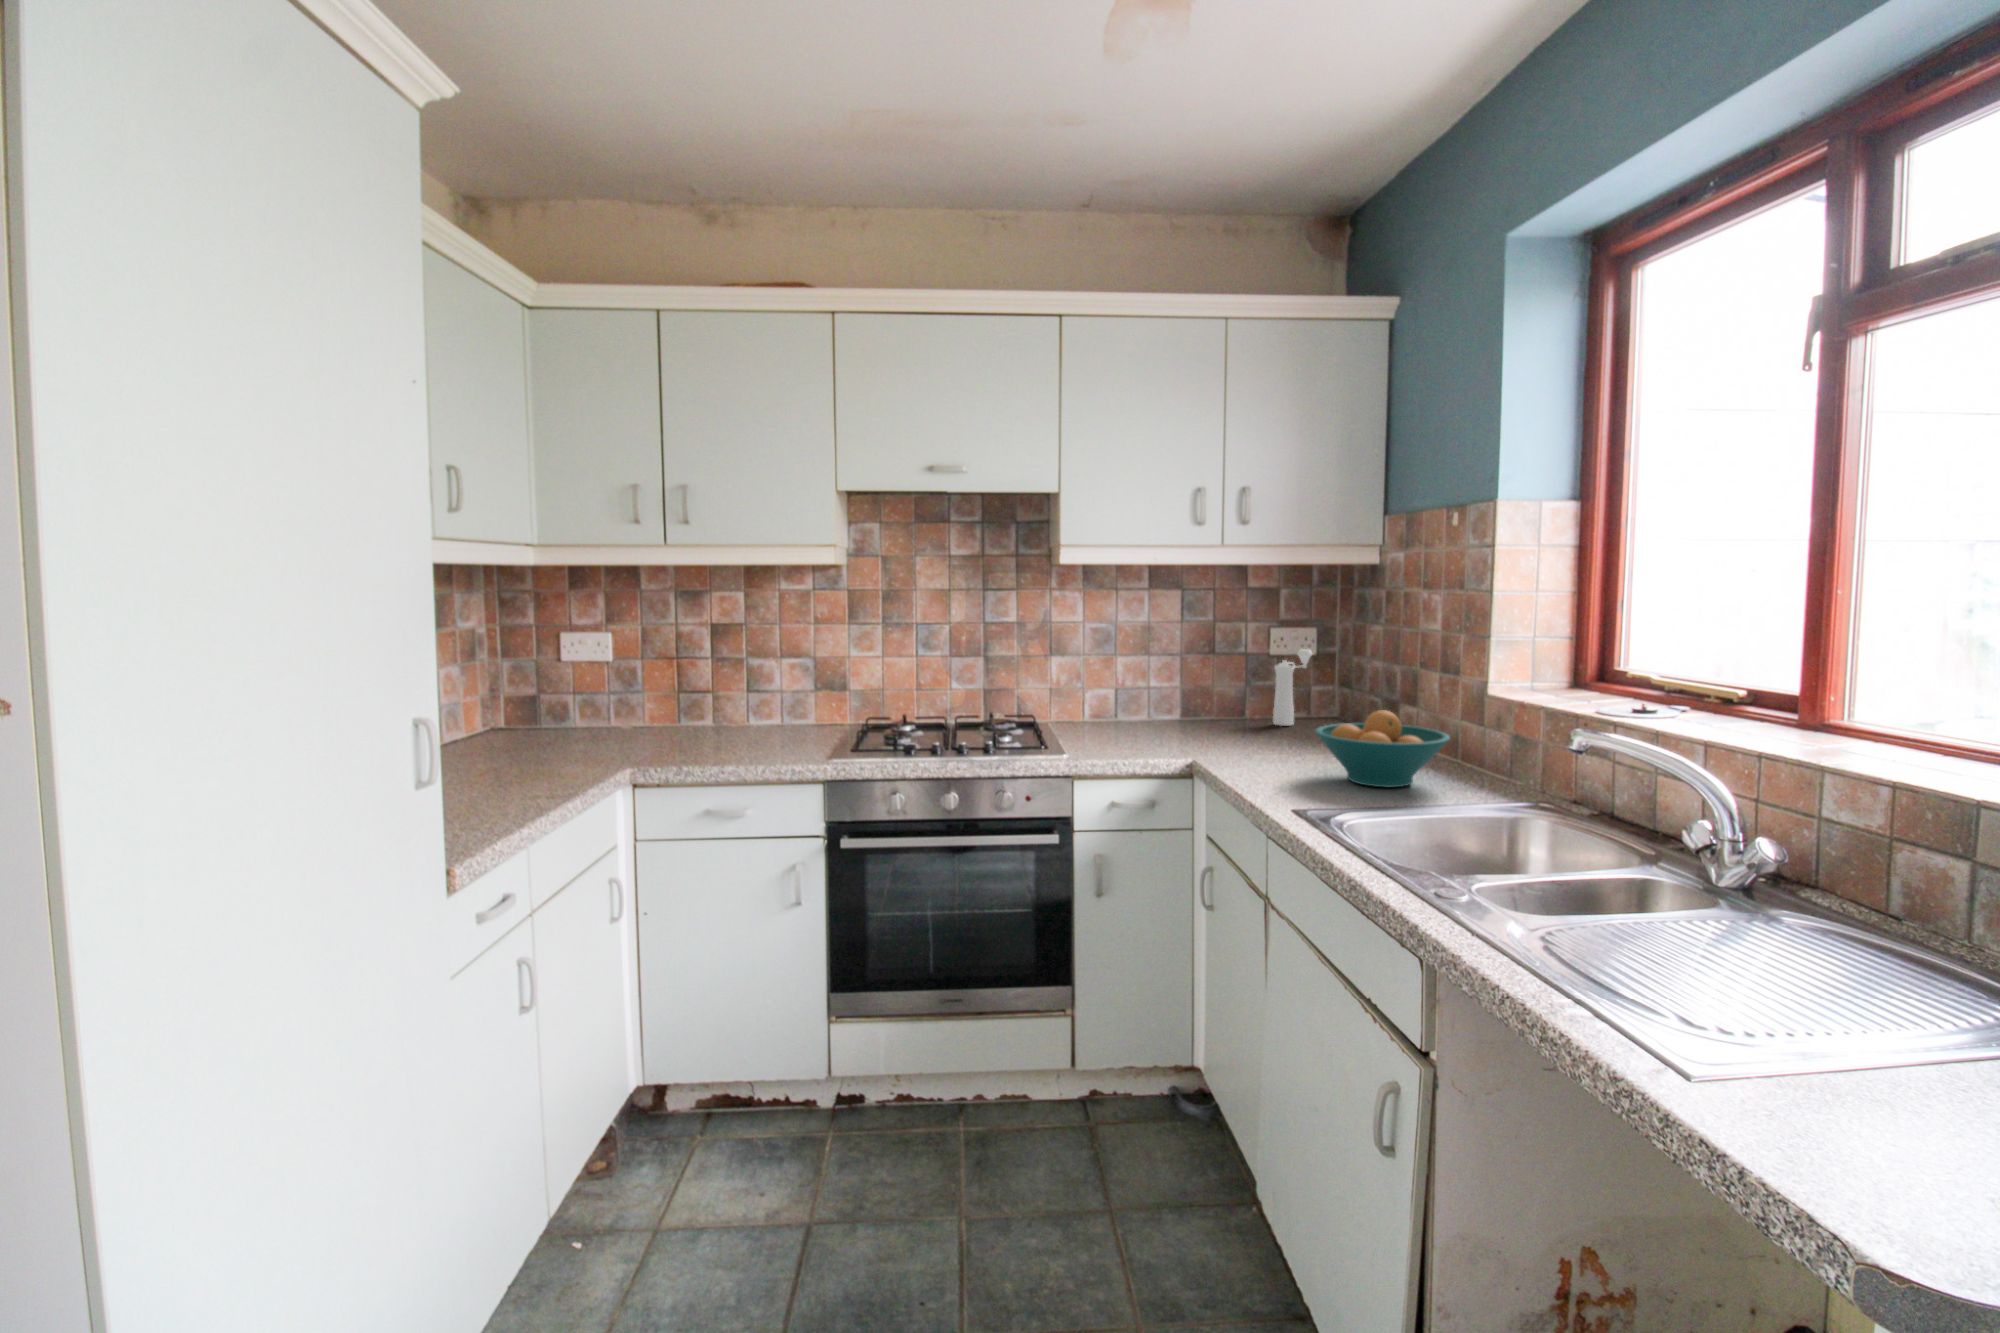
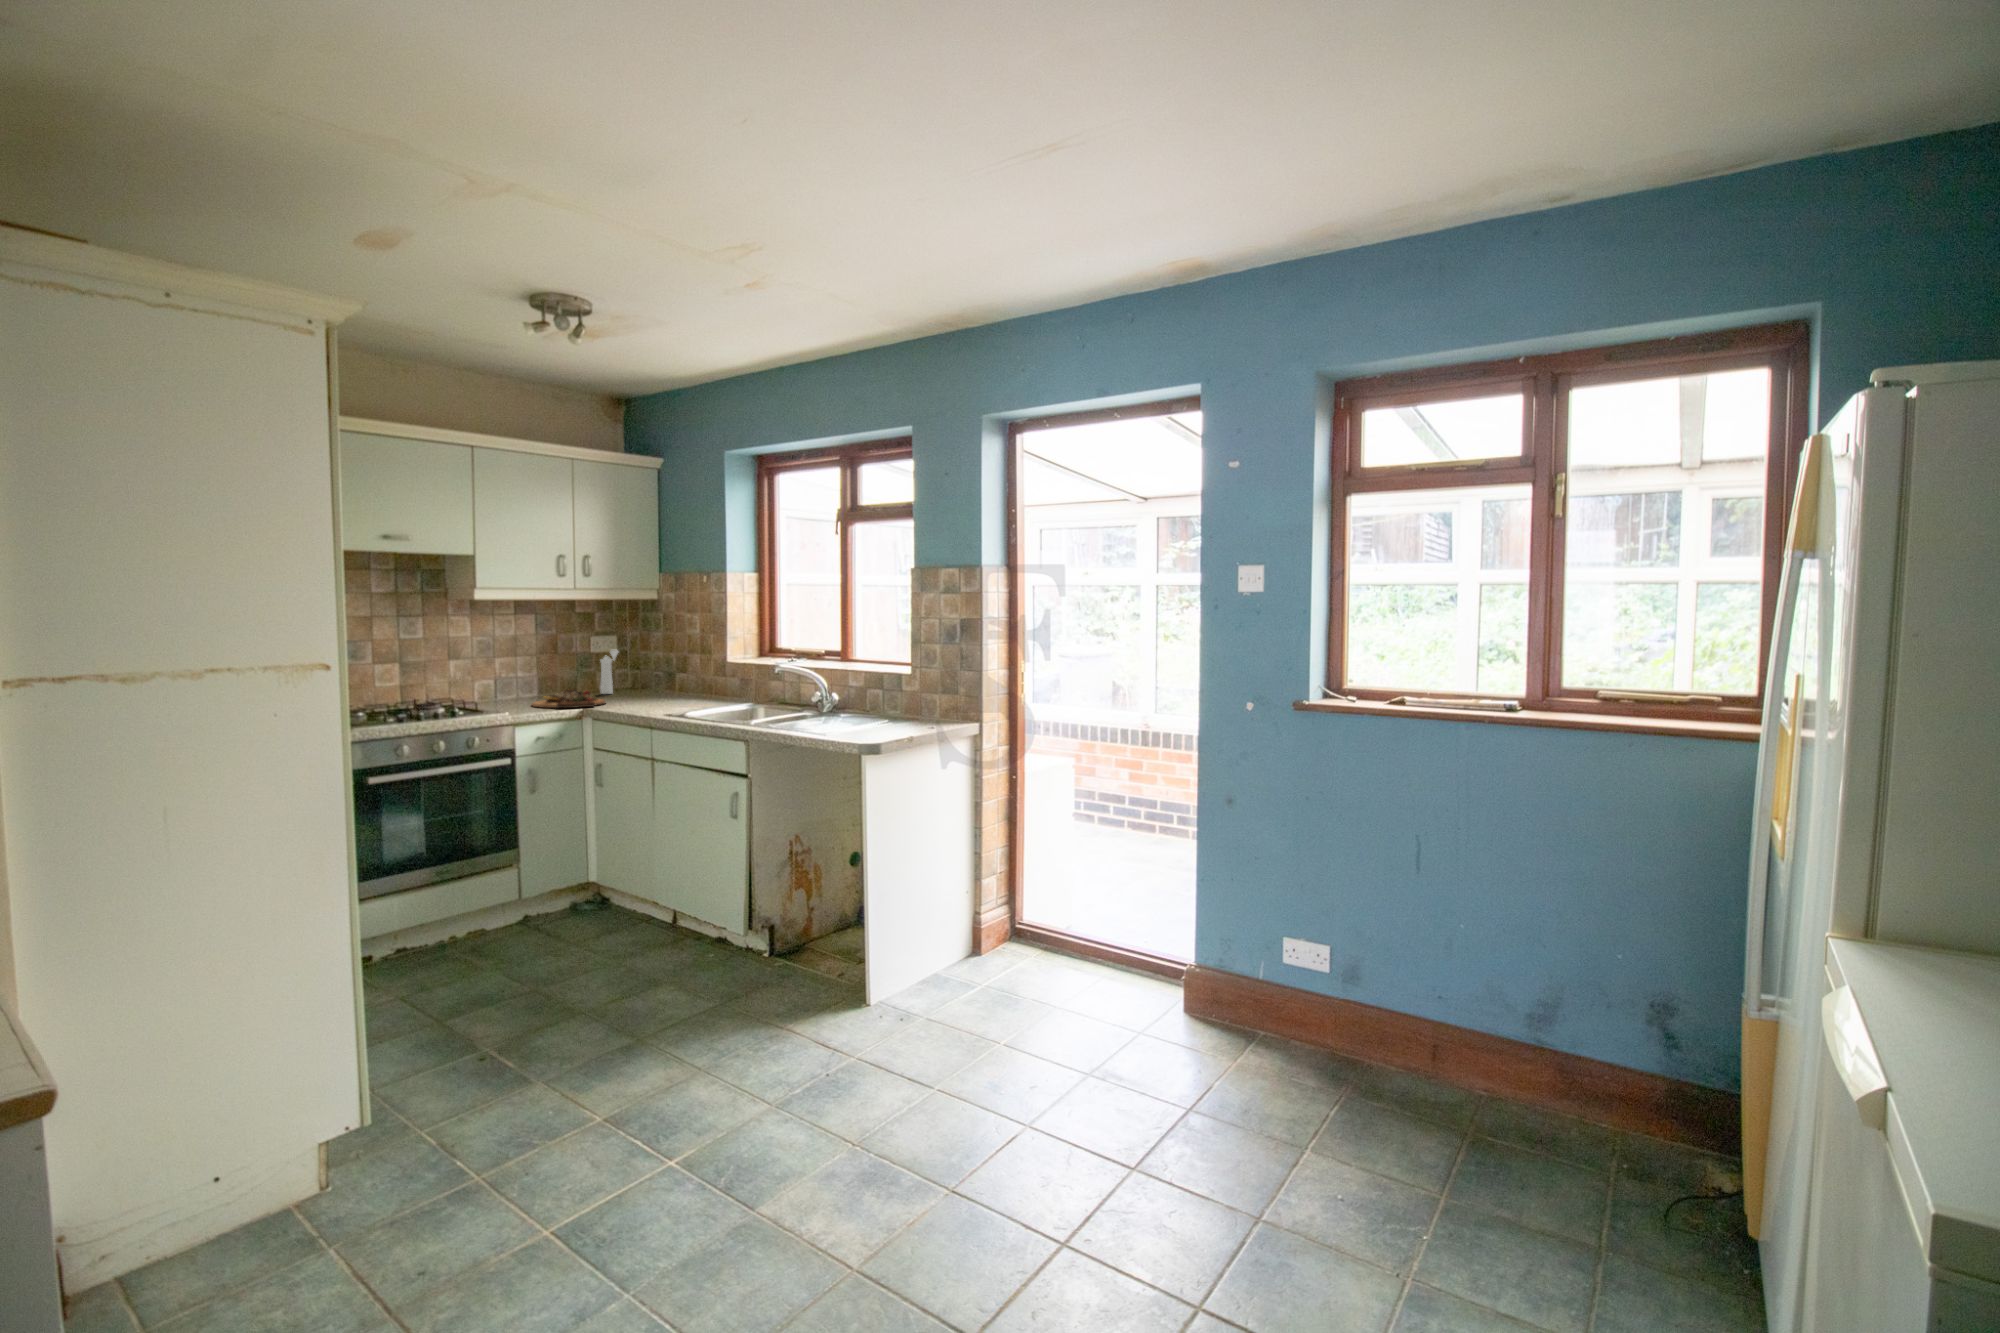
fruit bowl: present [1315,710,1450,787] -> none [654,671,718,707]
cutting board: none [1131,719,1251,760] -> present [532,689,606,708]

